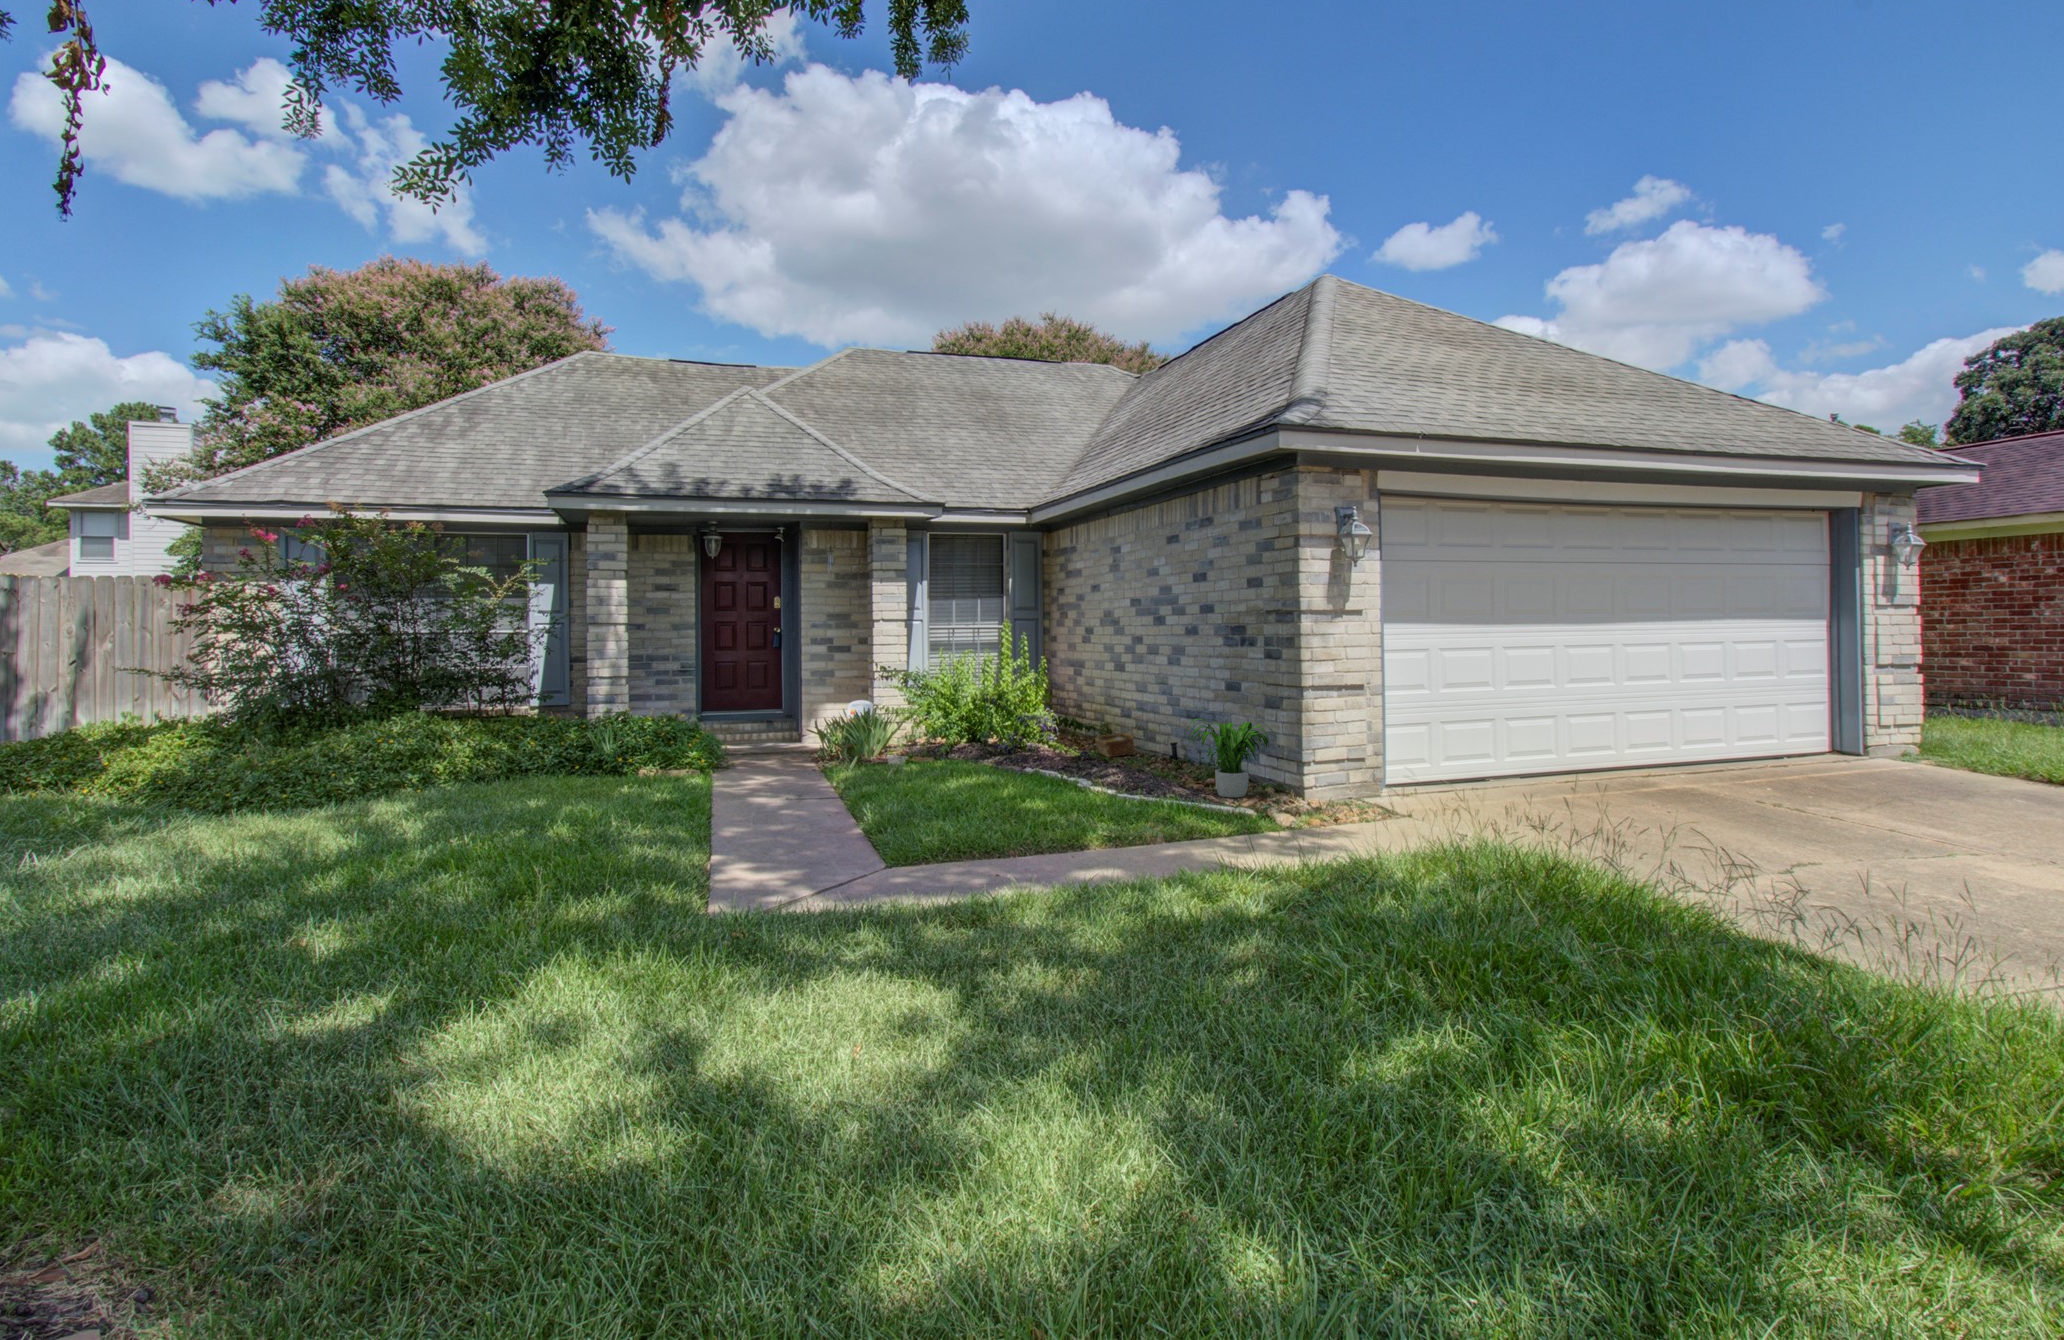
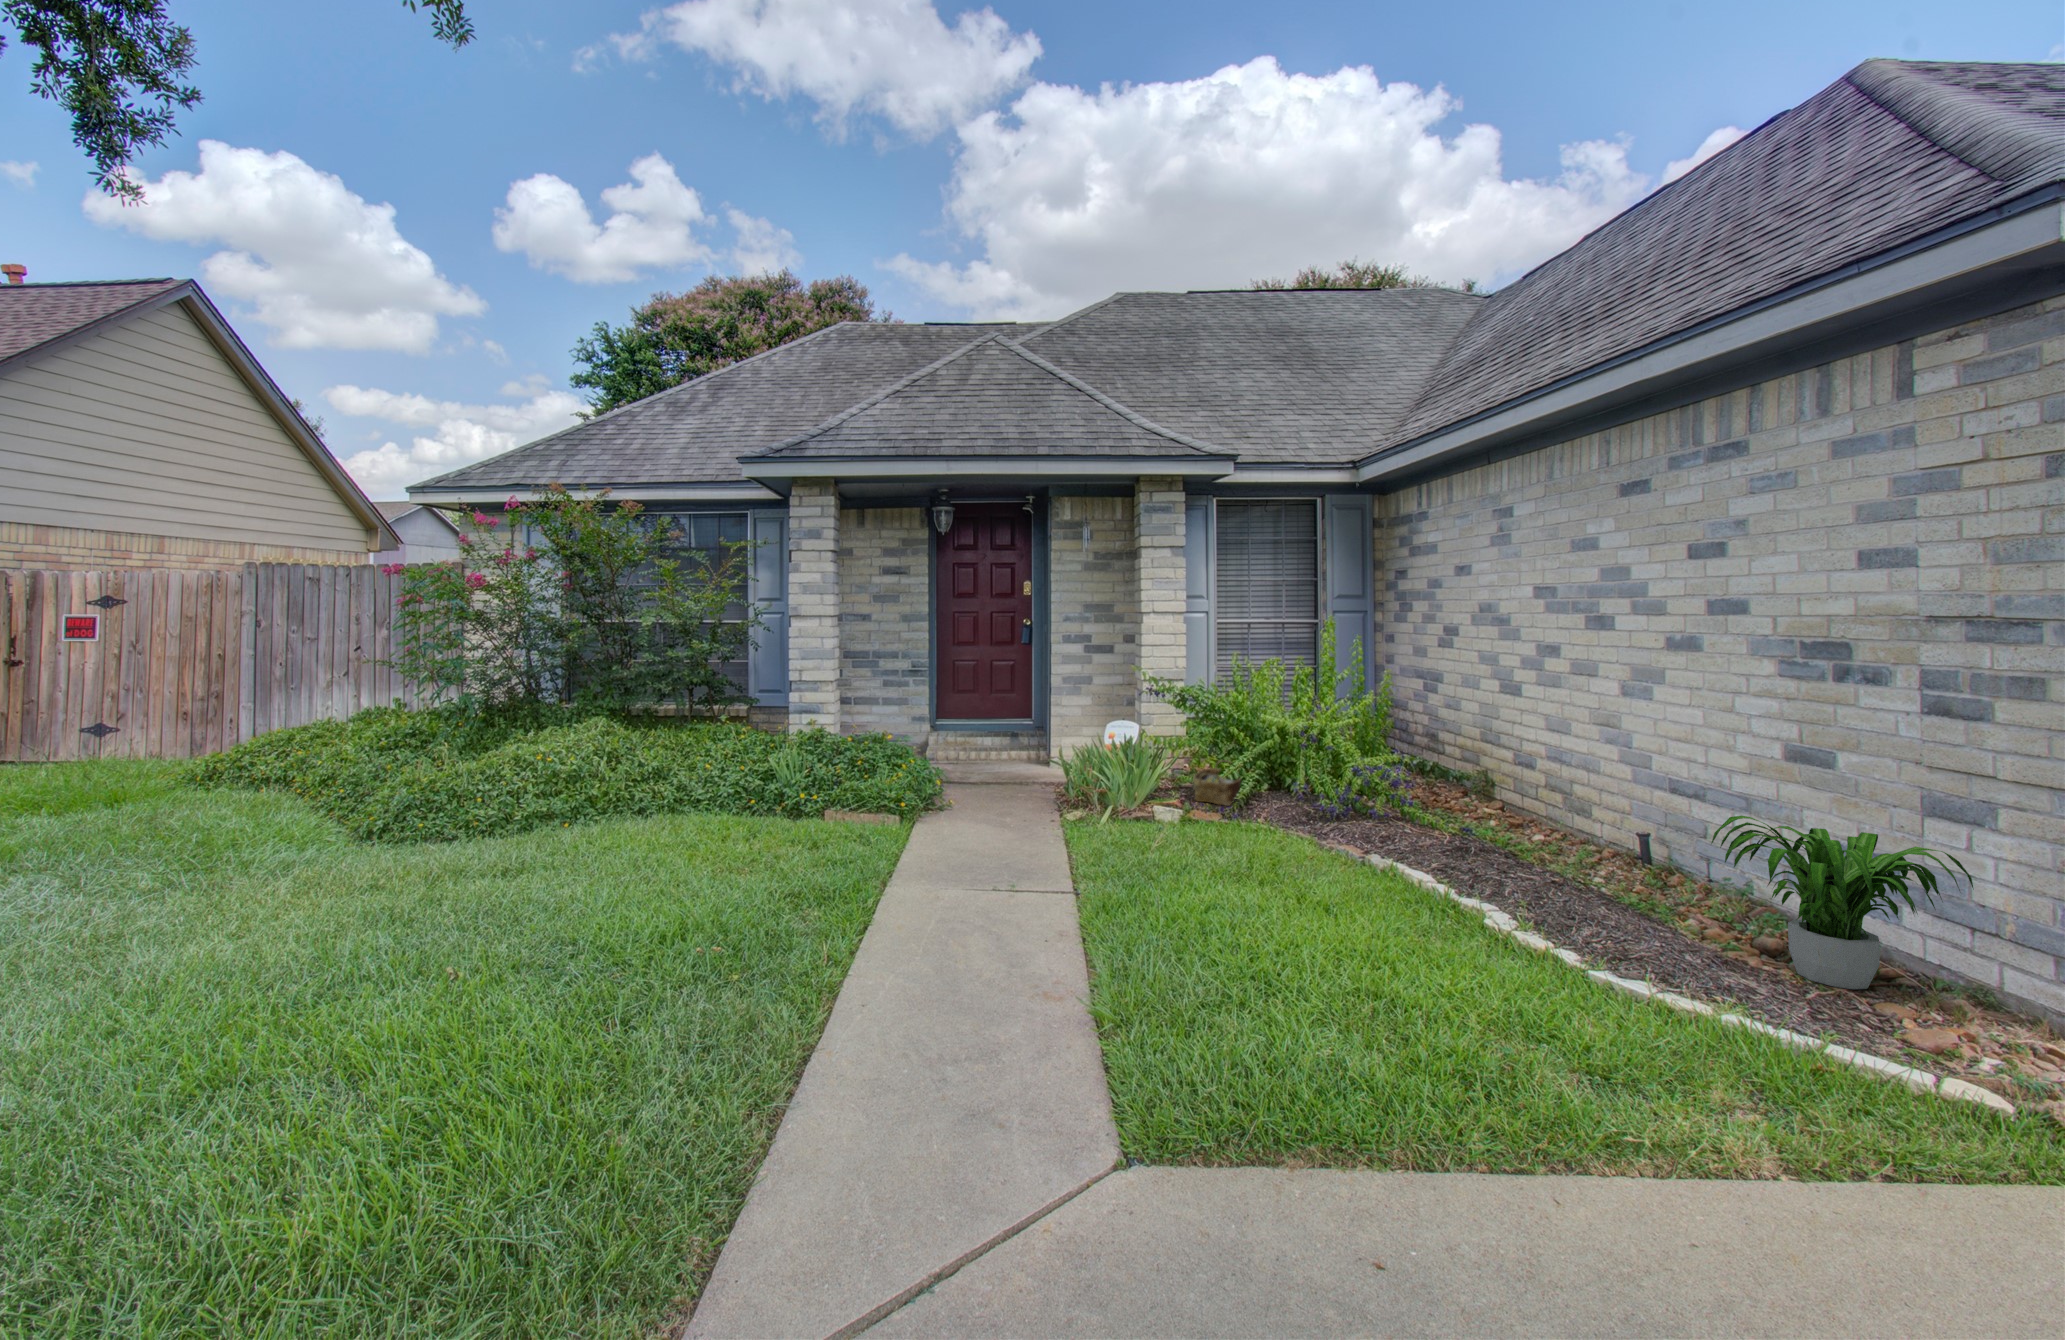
woven basket: present [1095,730,1135,757] -> present [1193,761,1241,806]

